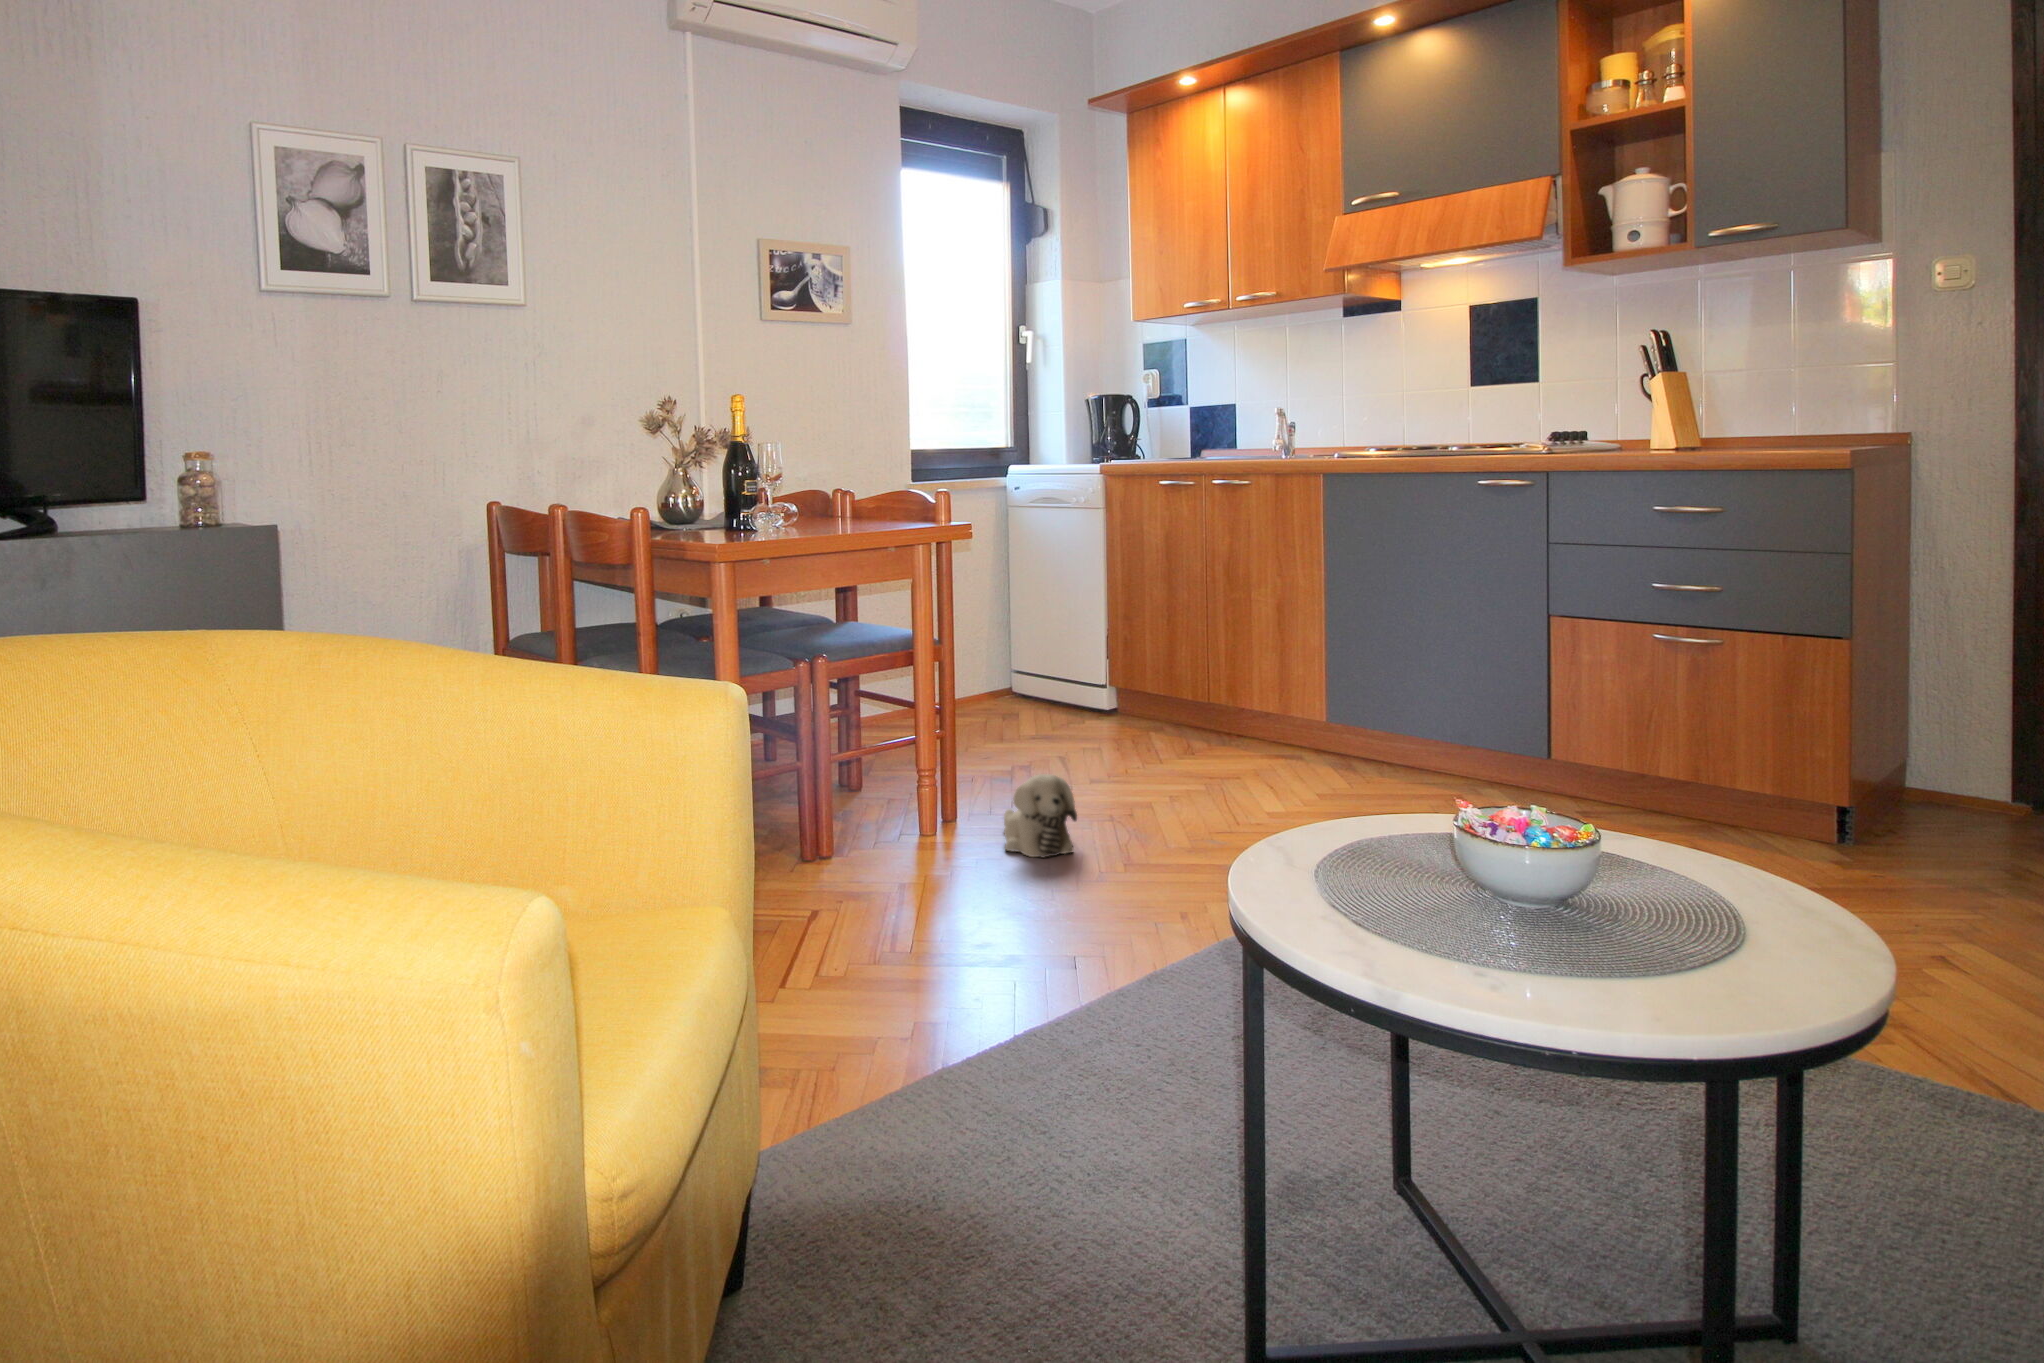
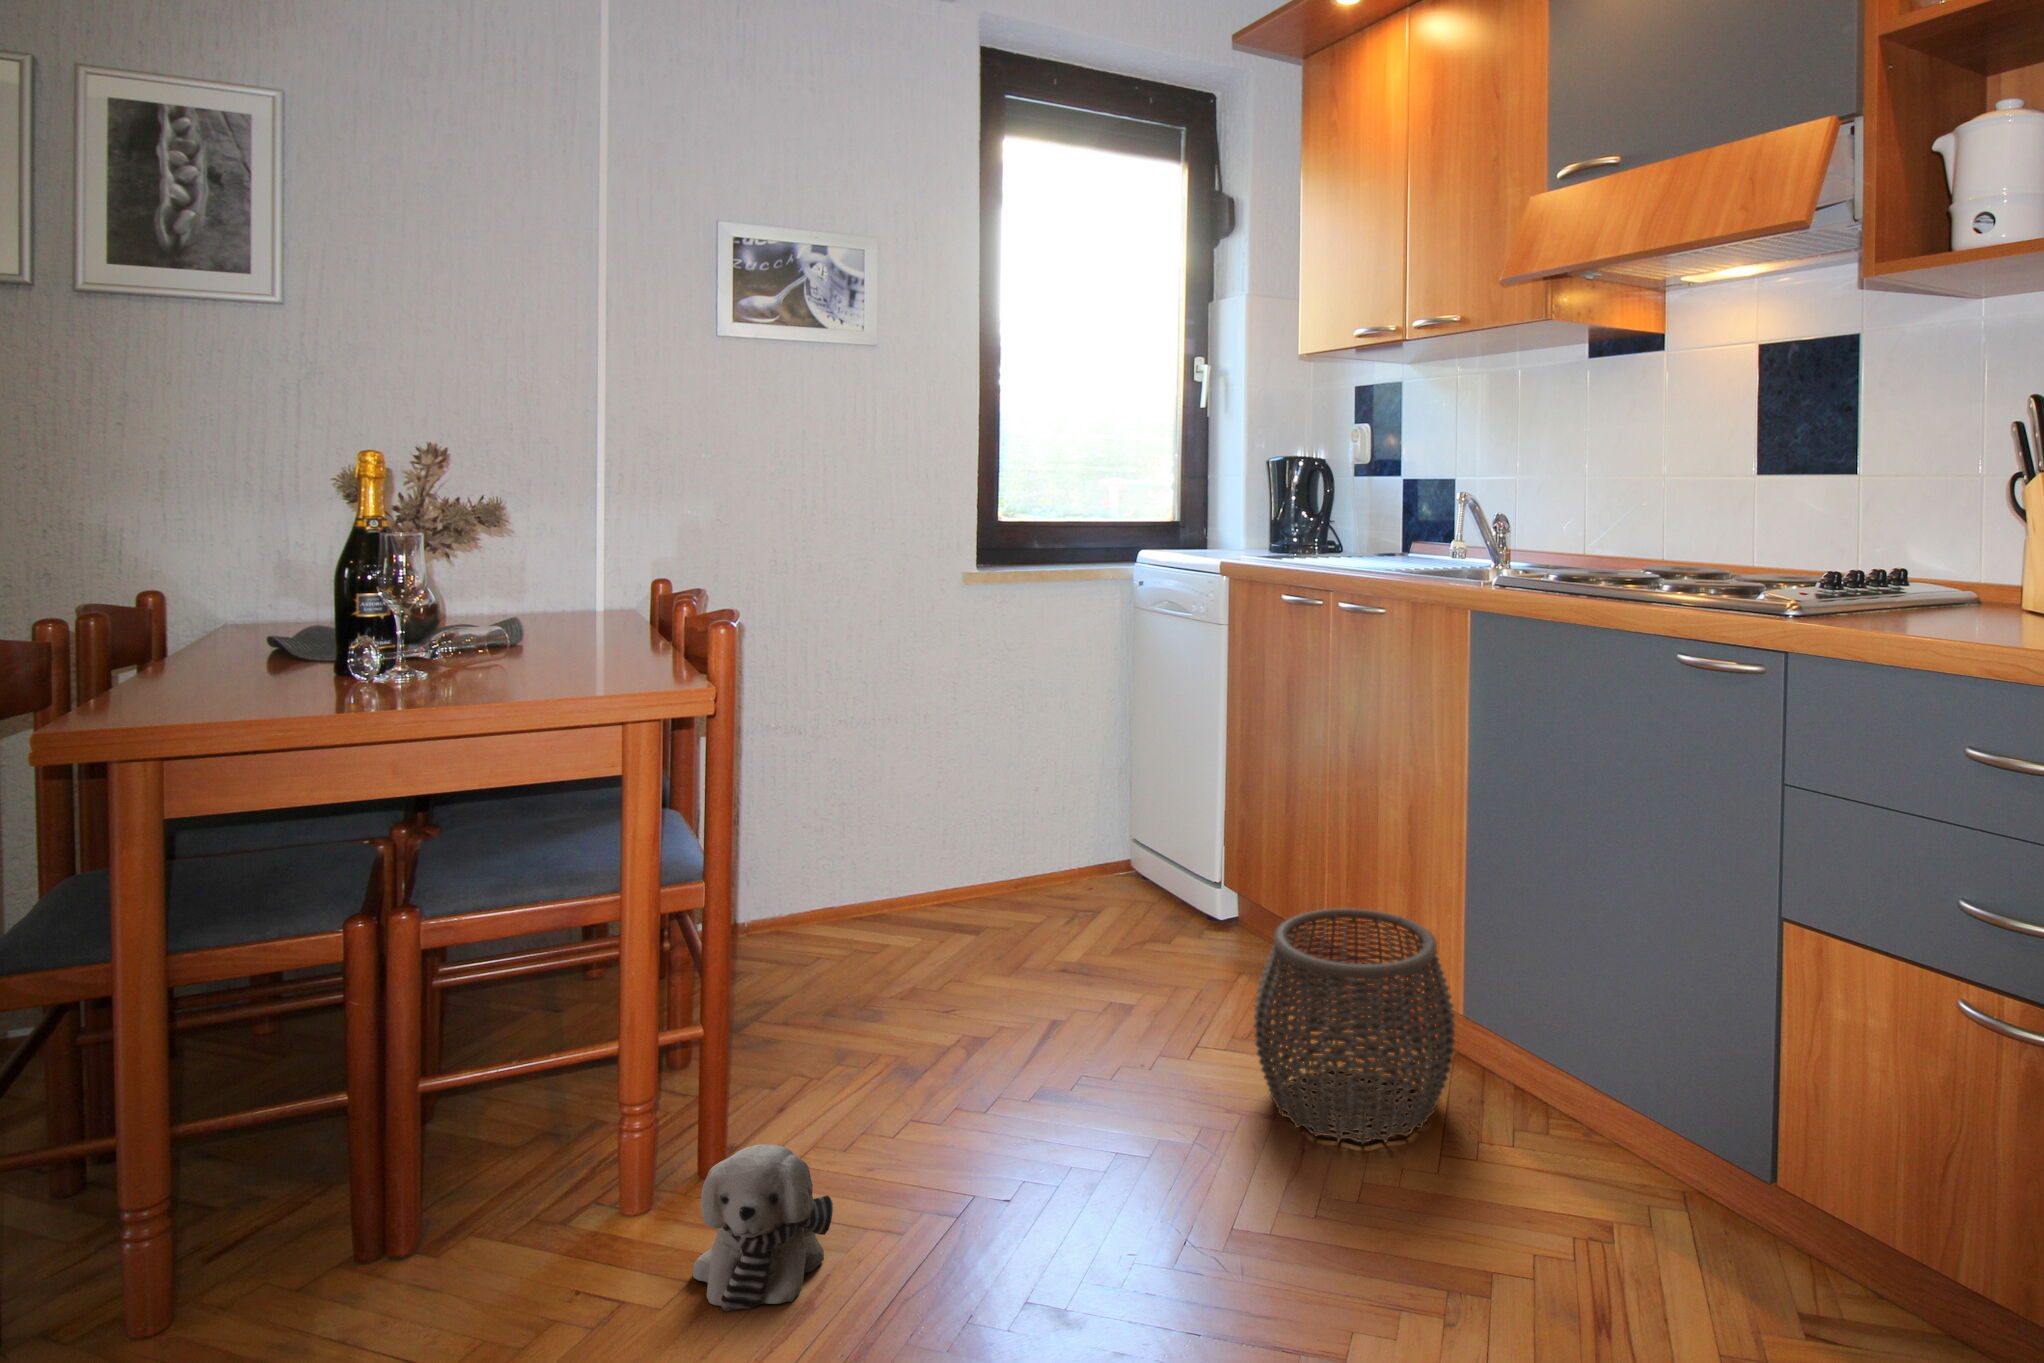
woven basket: none [1217,664,1346,786] -> present [1254,909,1455,1144]

